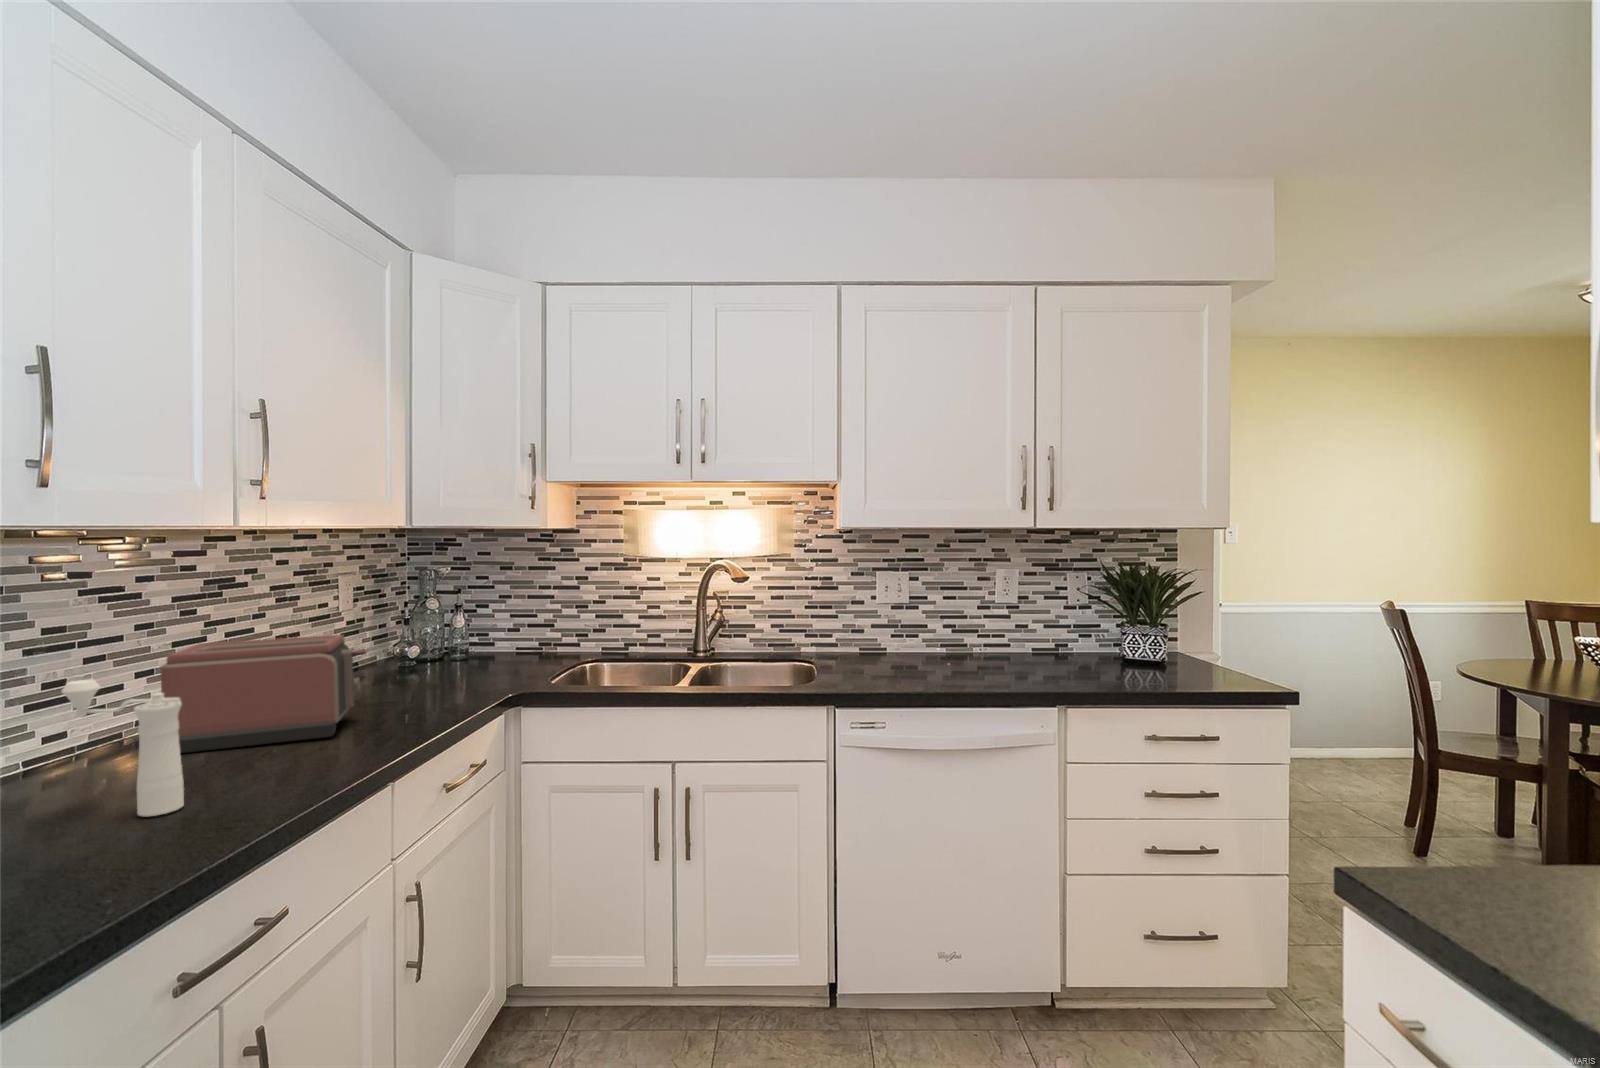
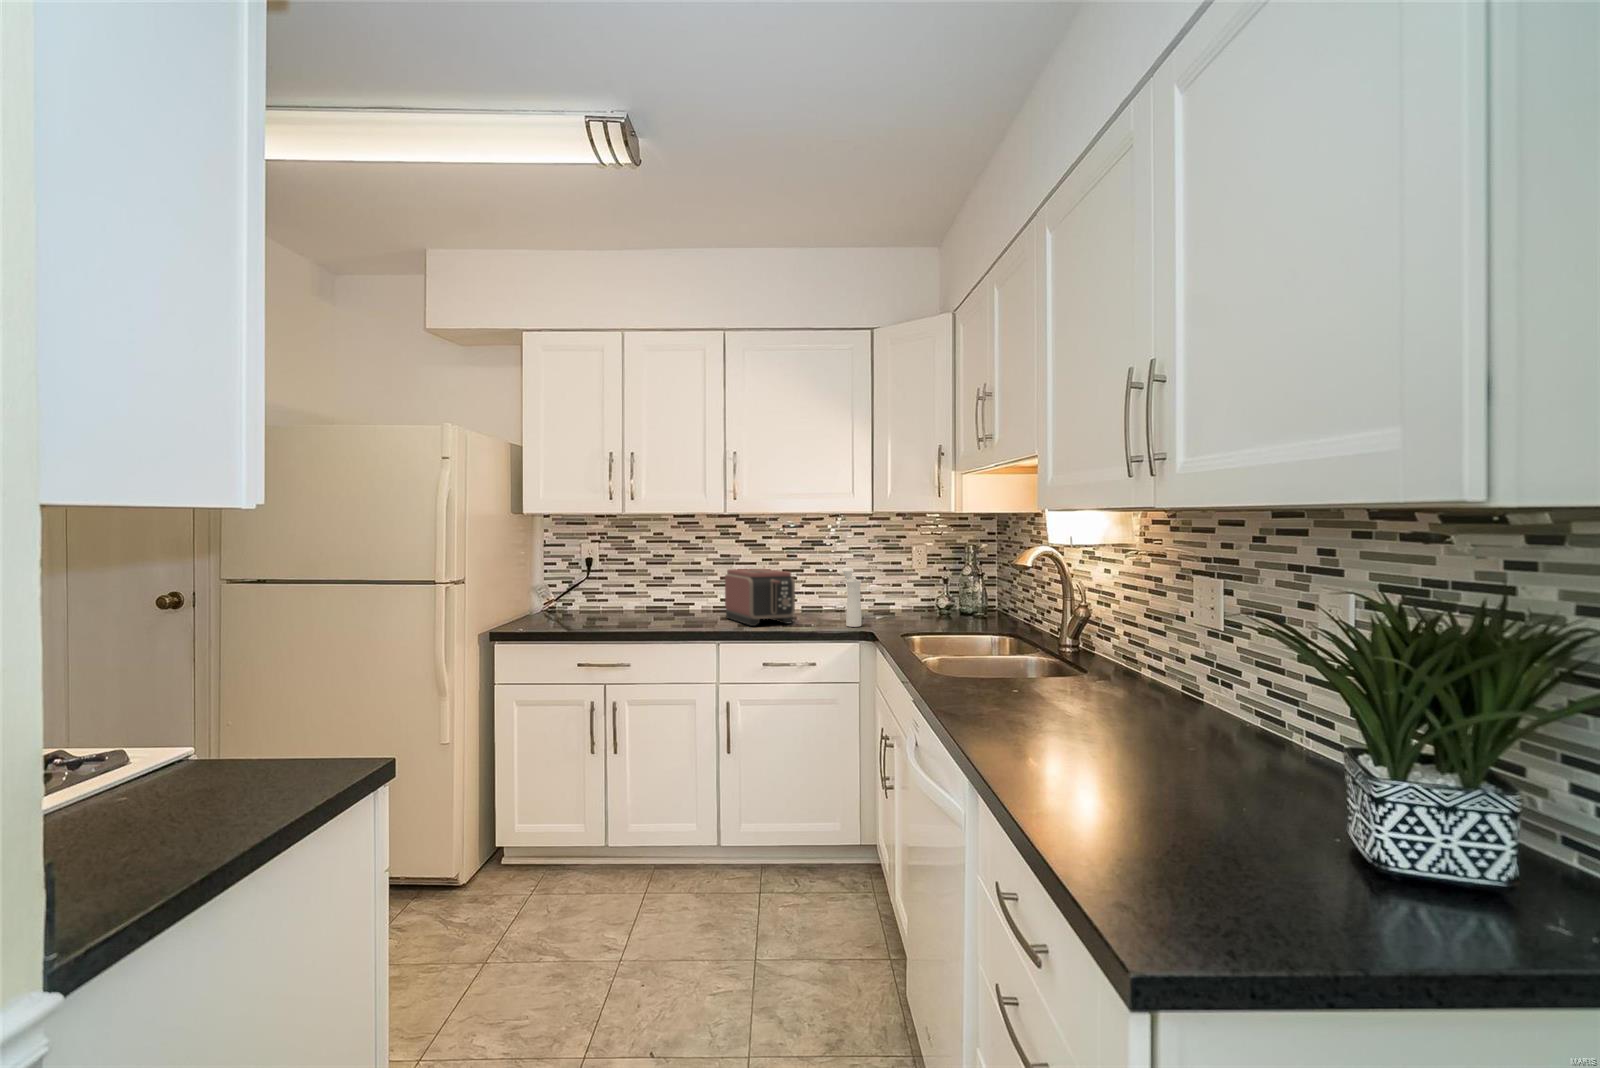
pepper mill: present [62,680,184,816] -> present [843,567,862,627]

